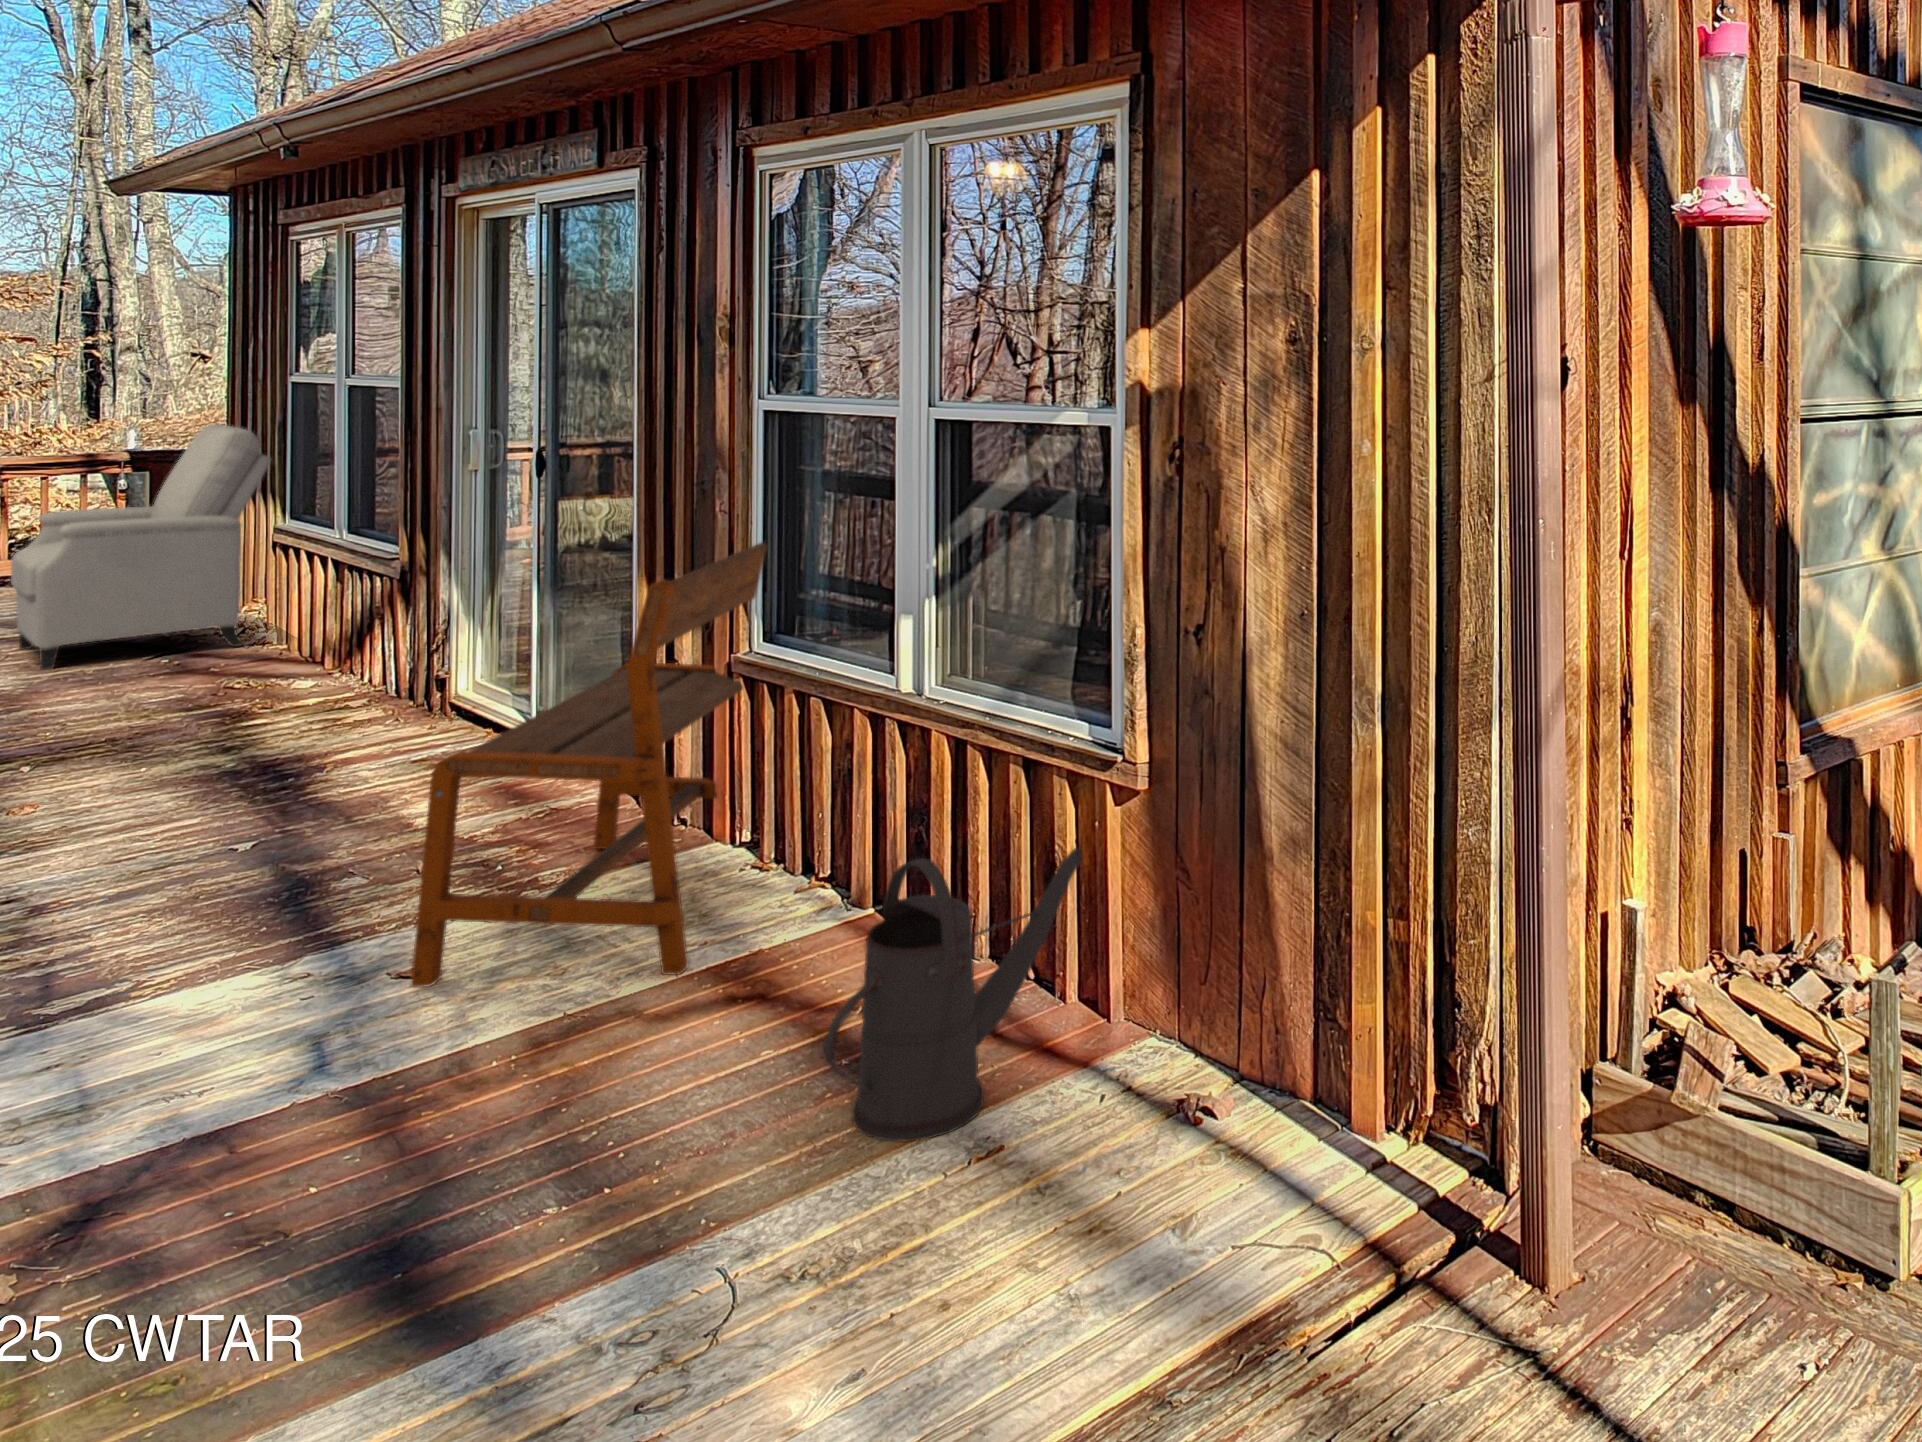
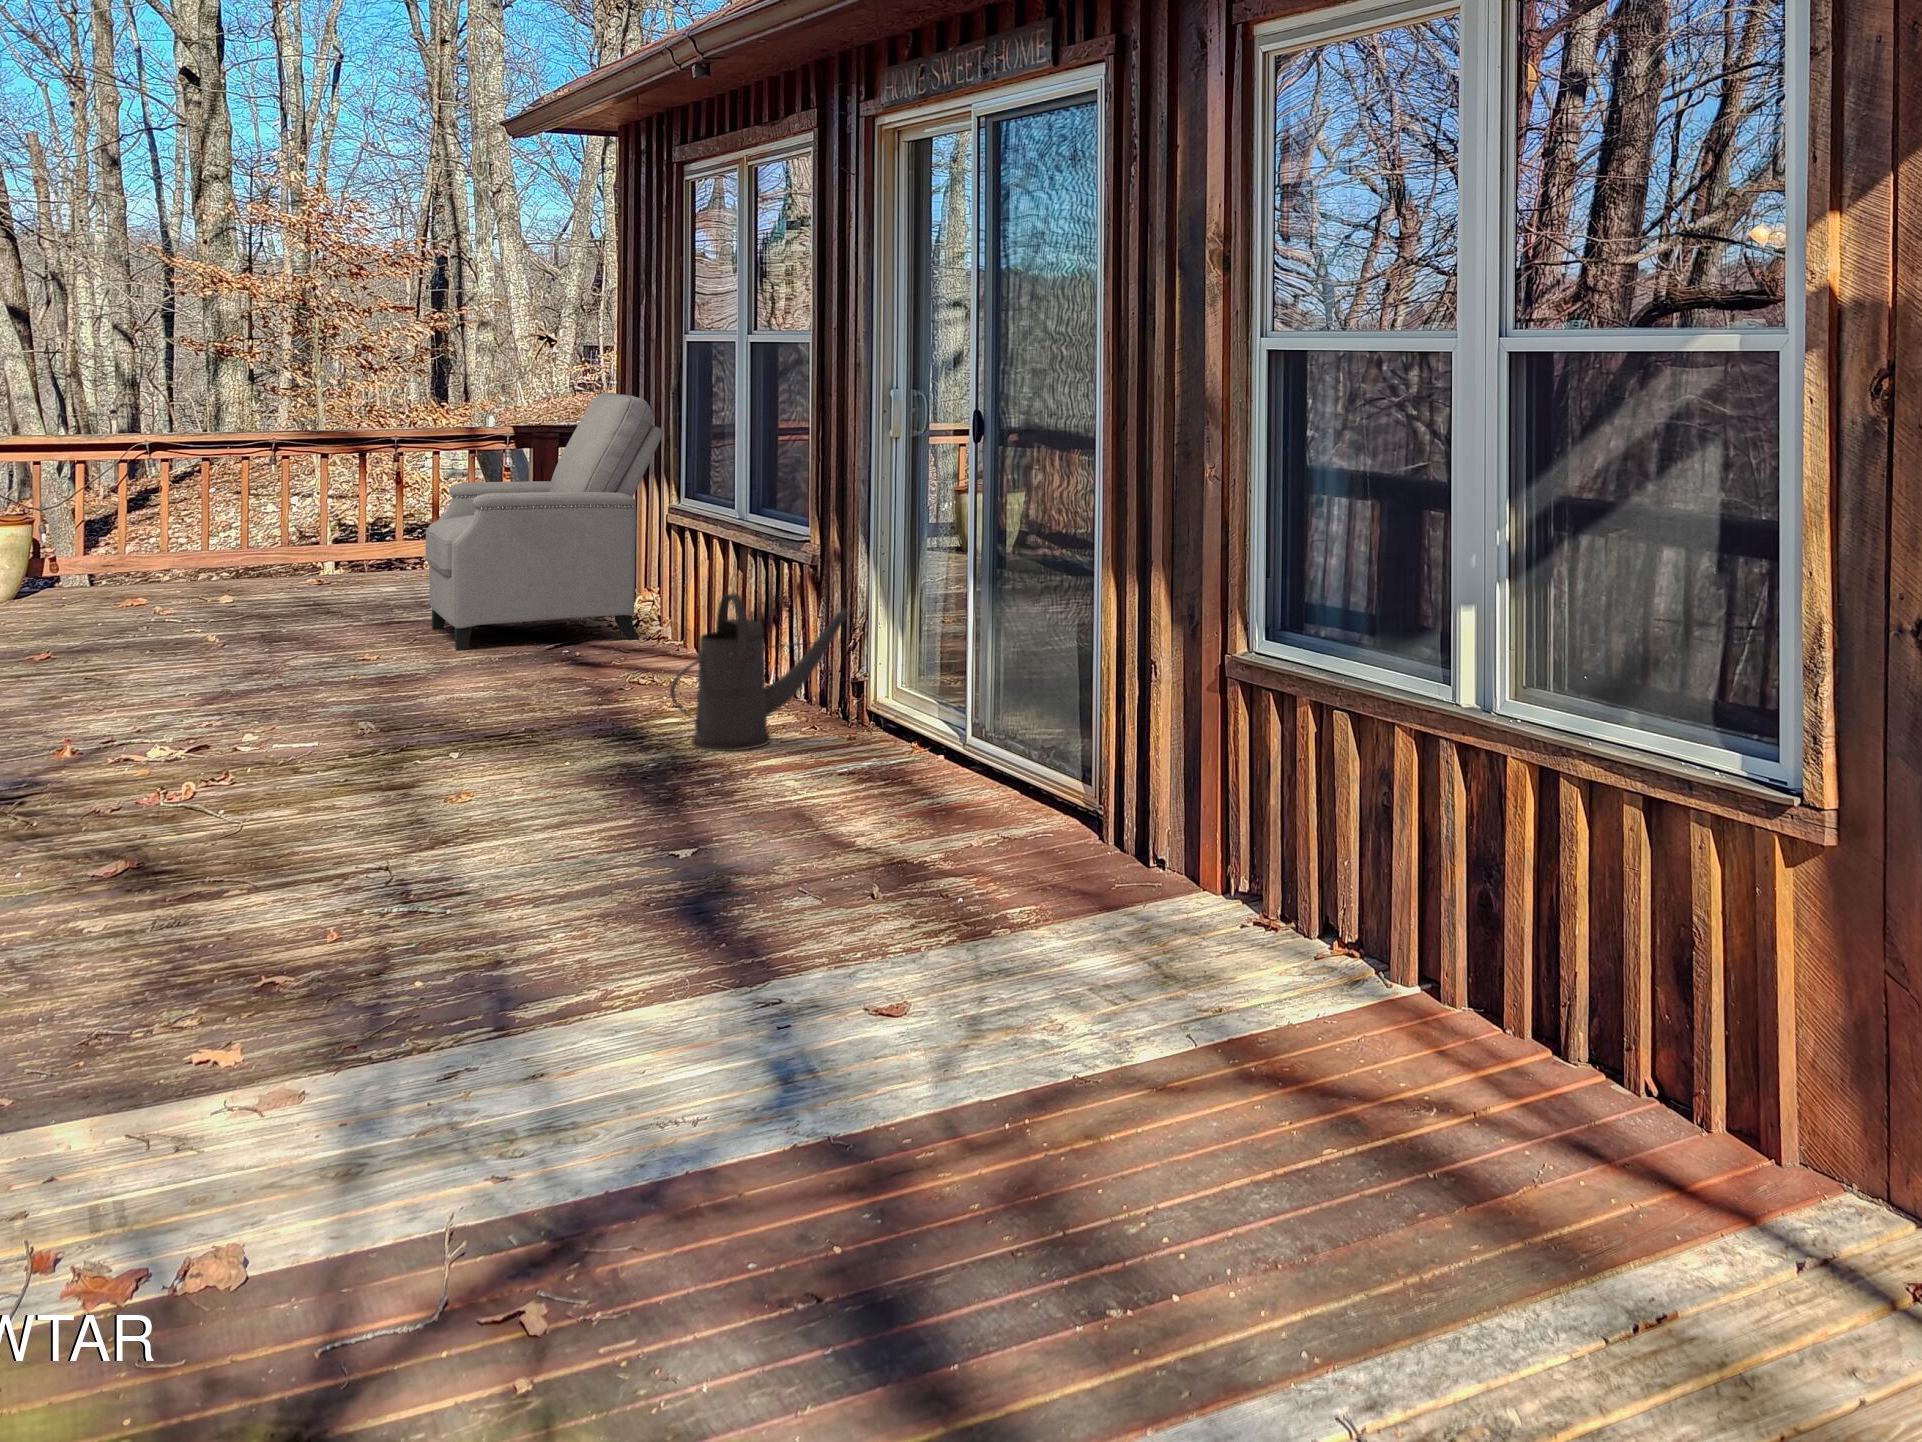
bench: present [411,542,767,987] -> none [905,507,1300,1037]
watering can: present [824,848,1082,1141] -> present [670,593,848,751]

